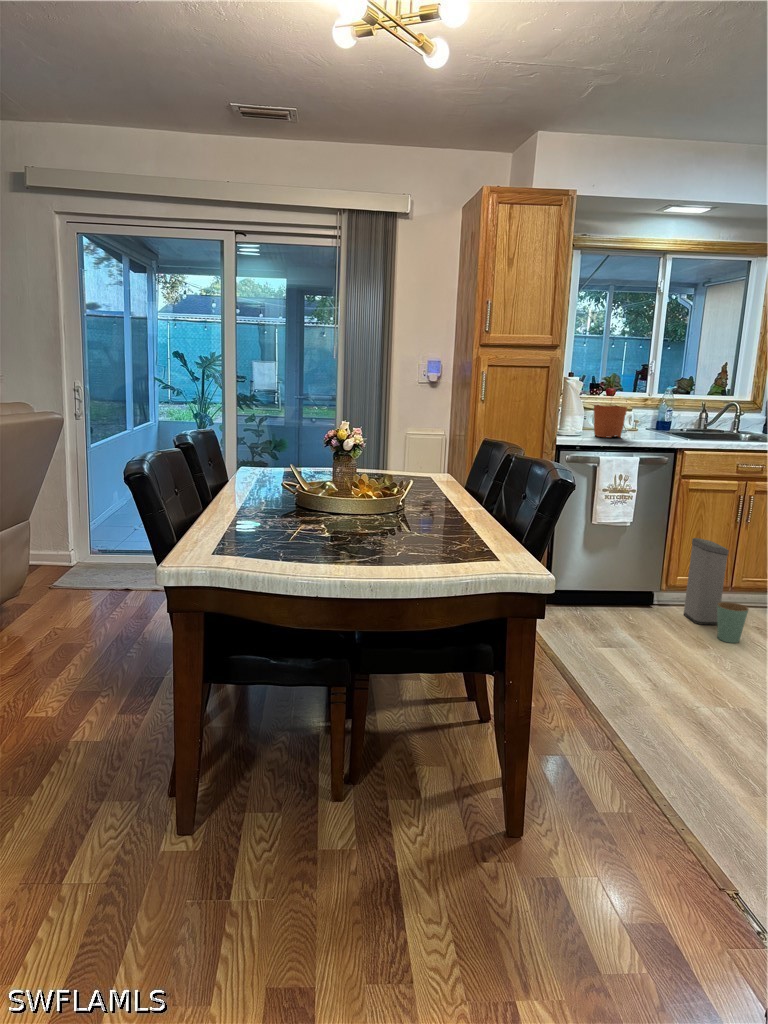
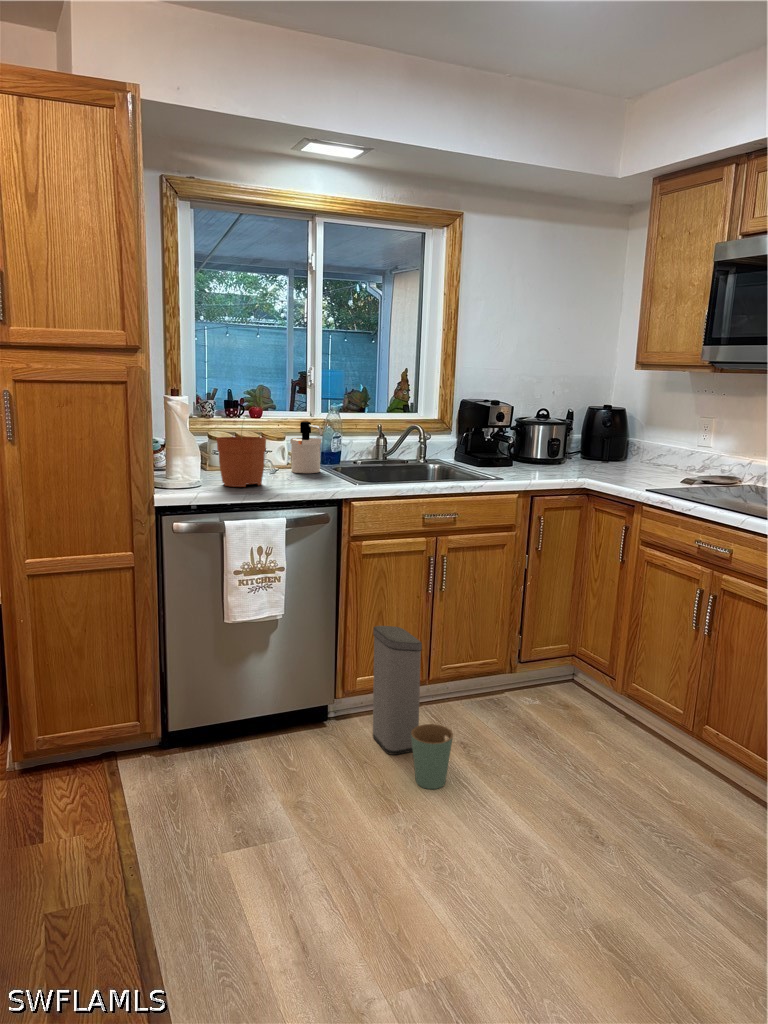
soap dispenser: none [637,398,664,434] -> present [290,422,323,473]

